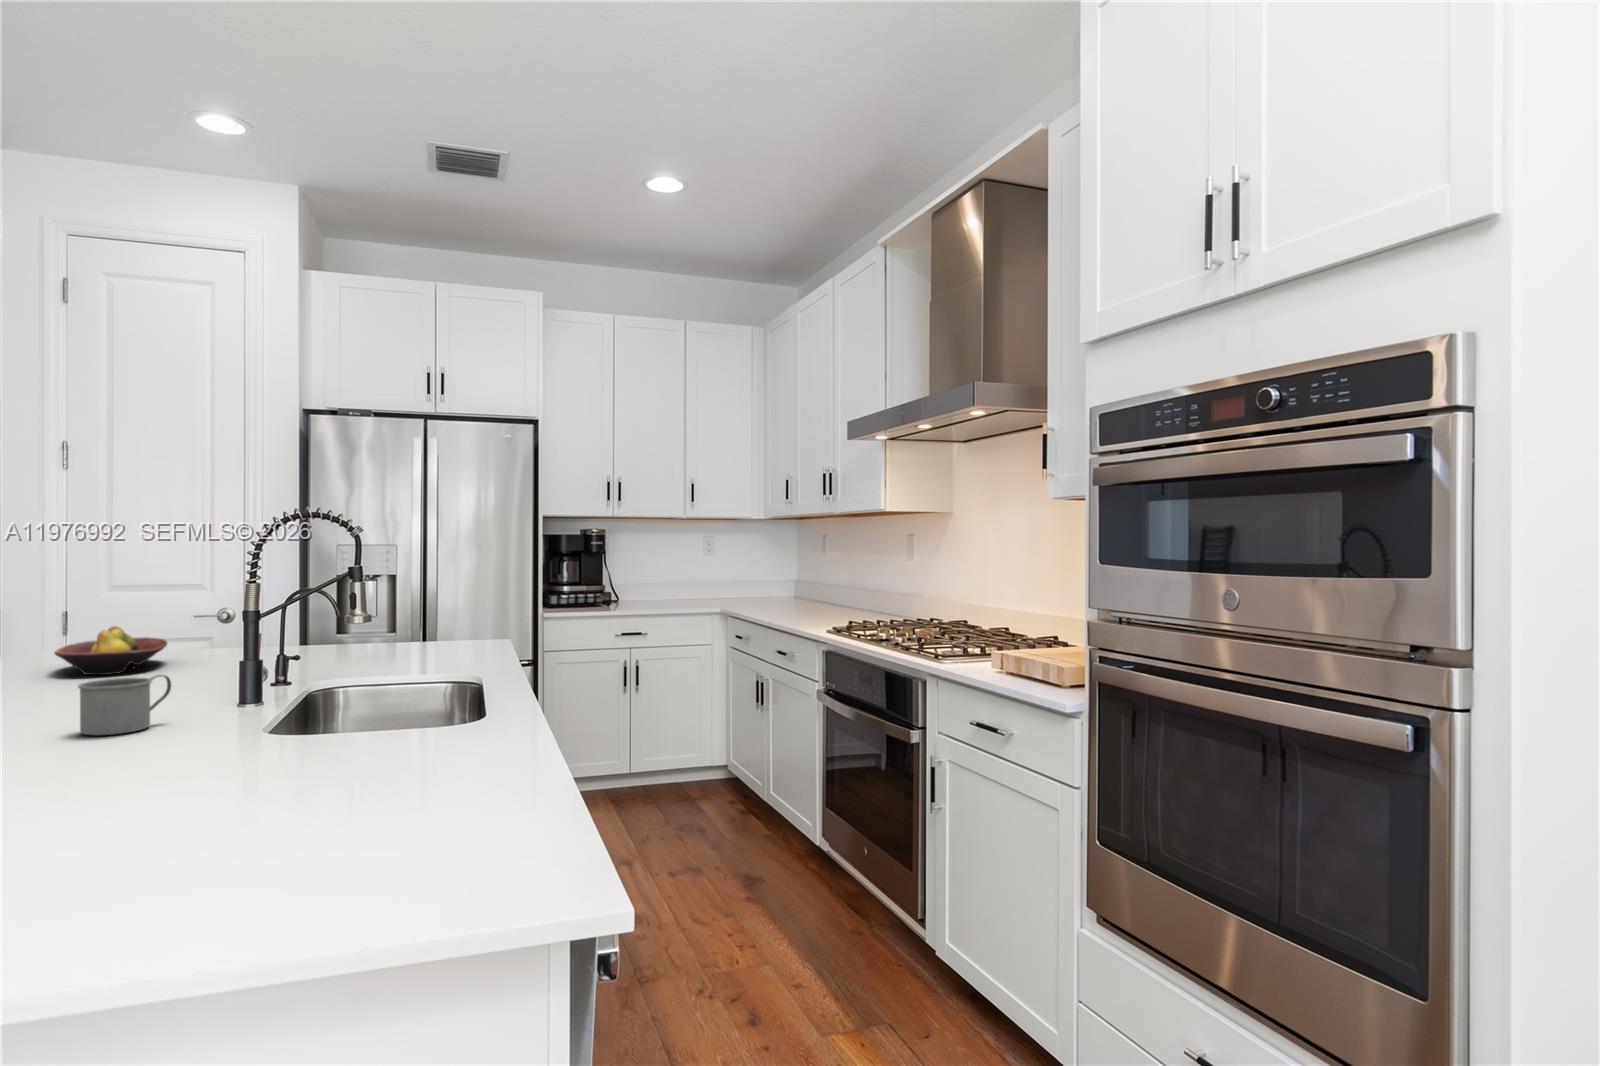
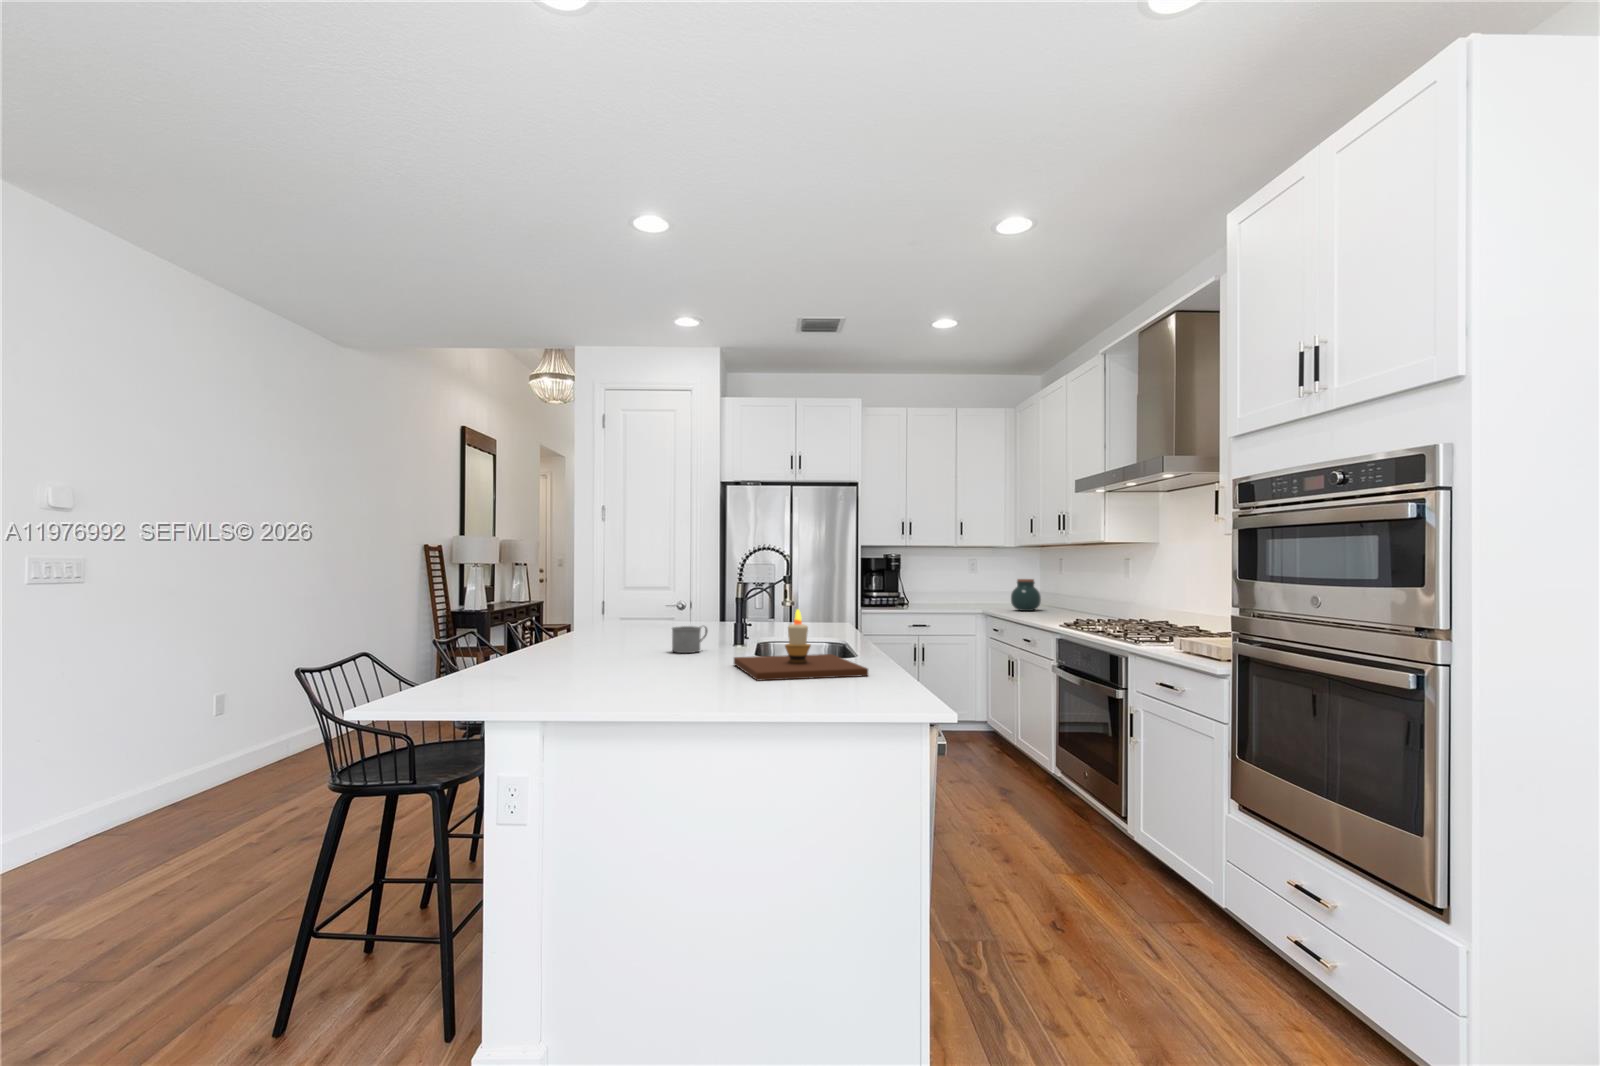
jar: none [760,563,801,608] -> present [1011,579,1041,611]
fruit bowl: present [55,626,167,675] -> none [623,605,672,630]
candle: none [182,645,465,820] -> present [734,609,868,681]

